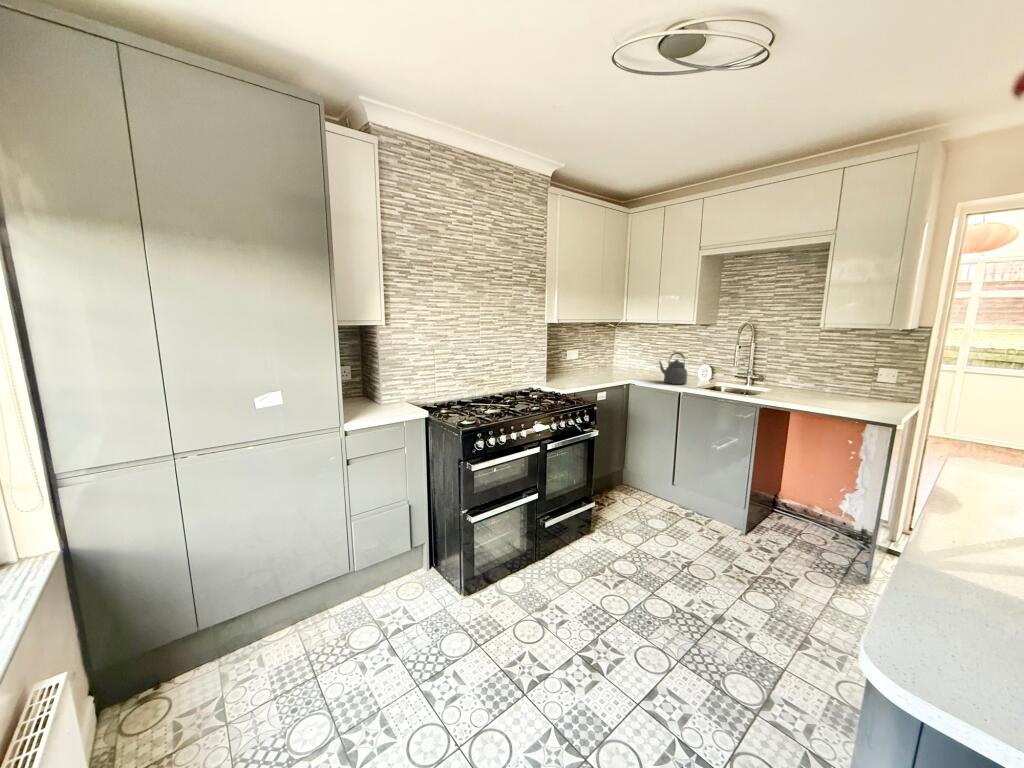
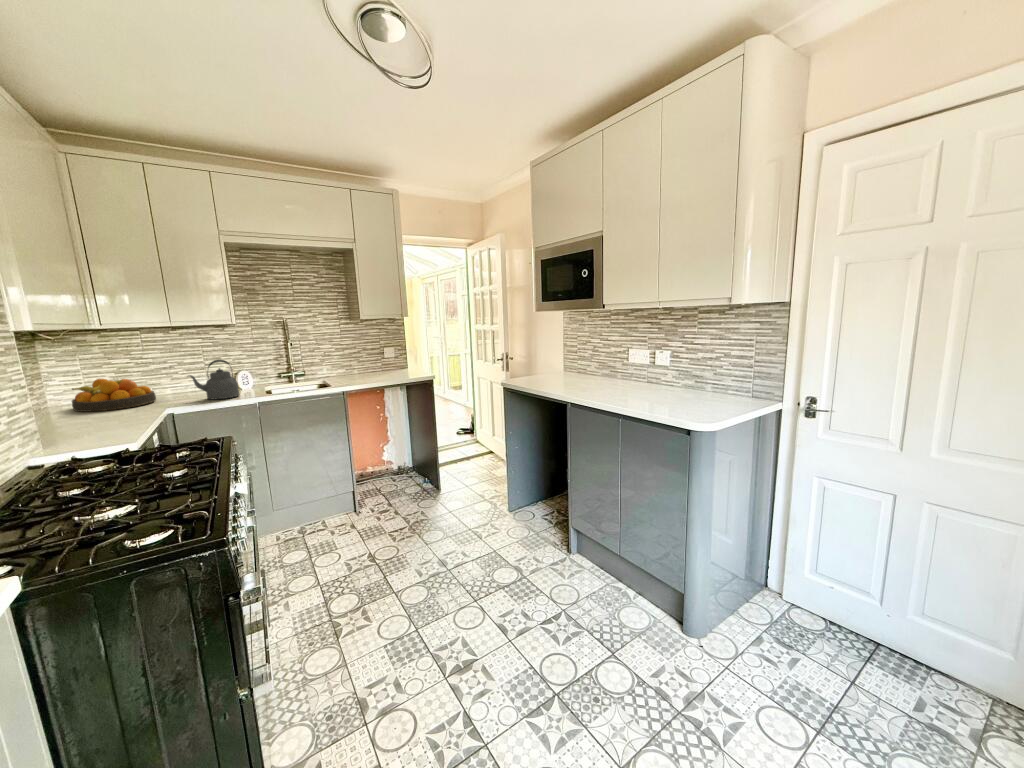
fruit bowl: none [607,354,647,376] -> present [72,379,156,412]

